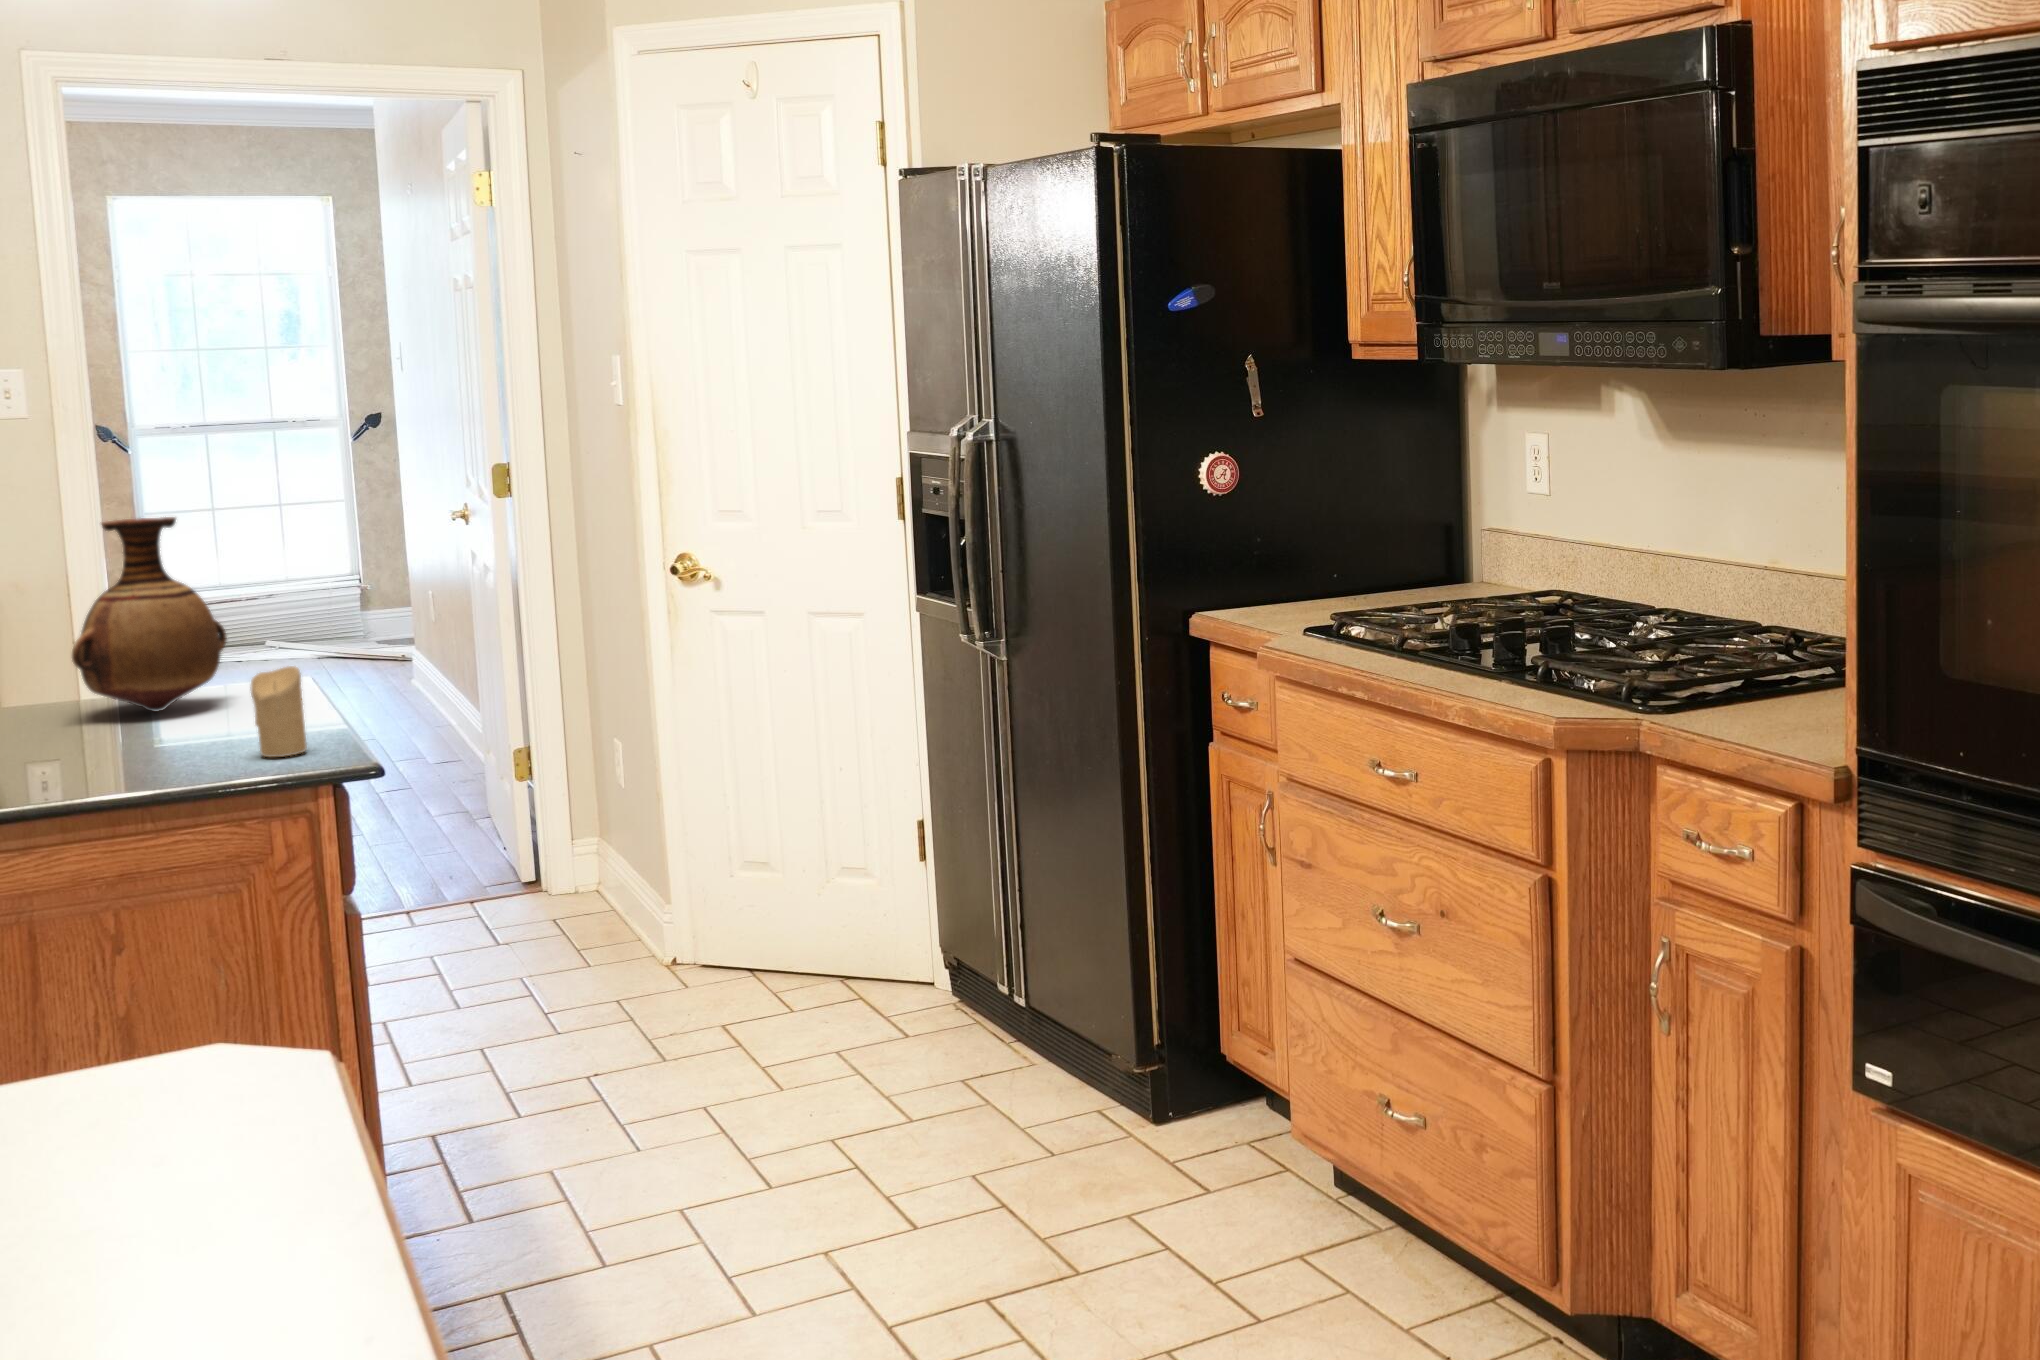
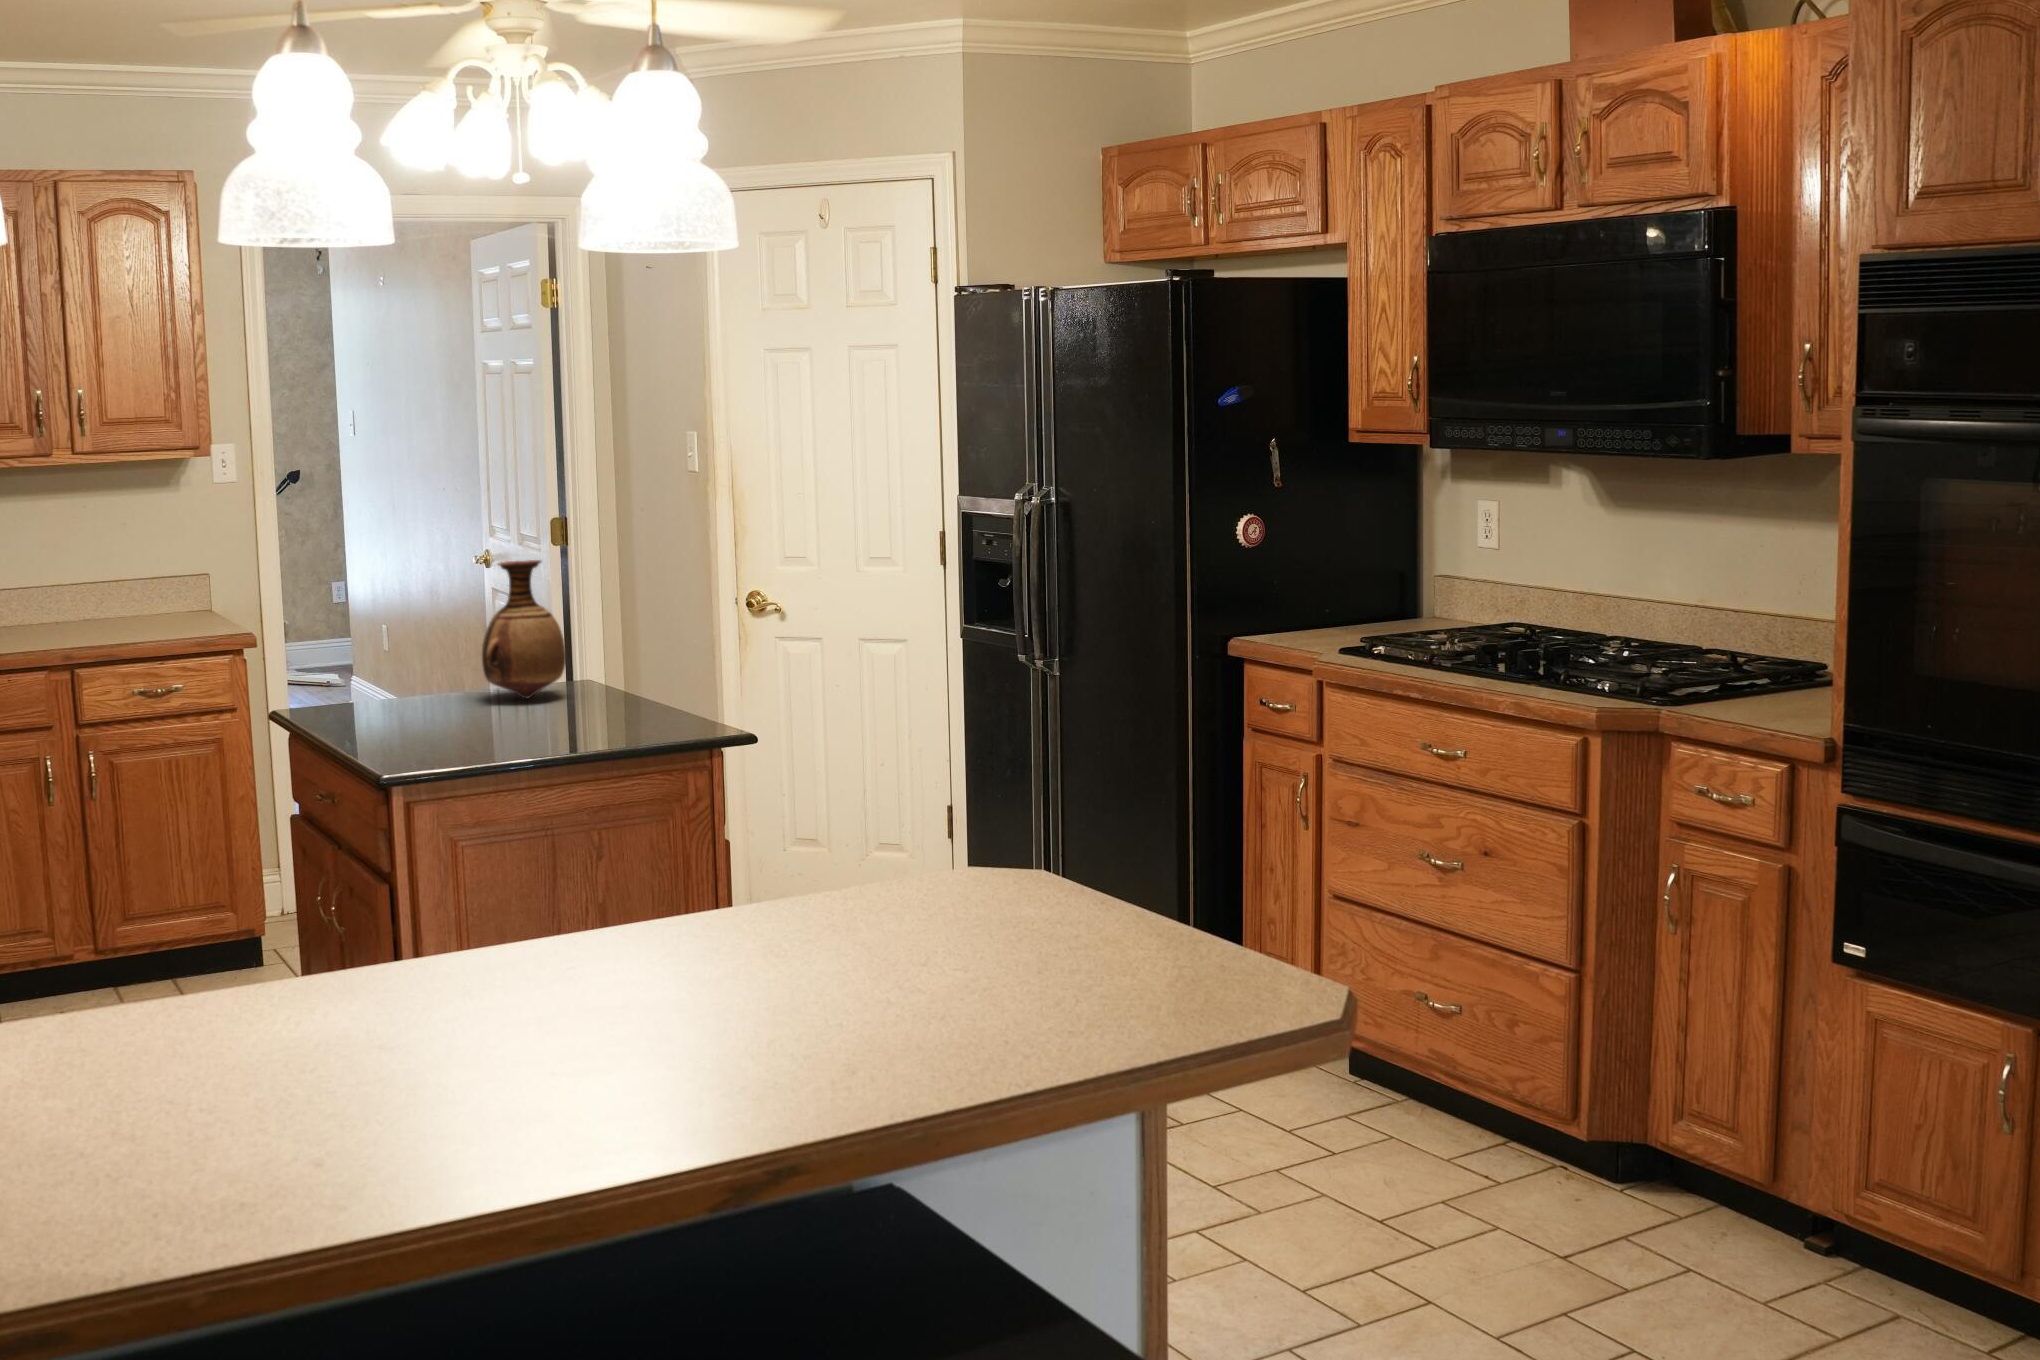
candle: present [251,666,307,757] -> none [645,664,677,727]

